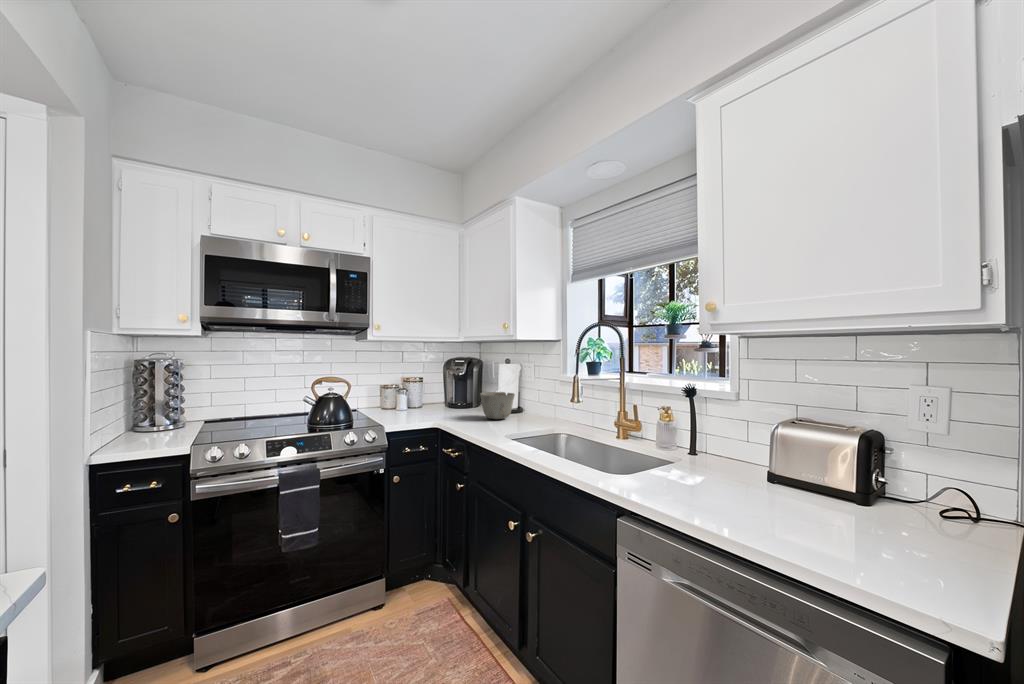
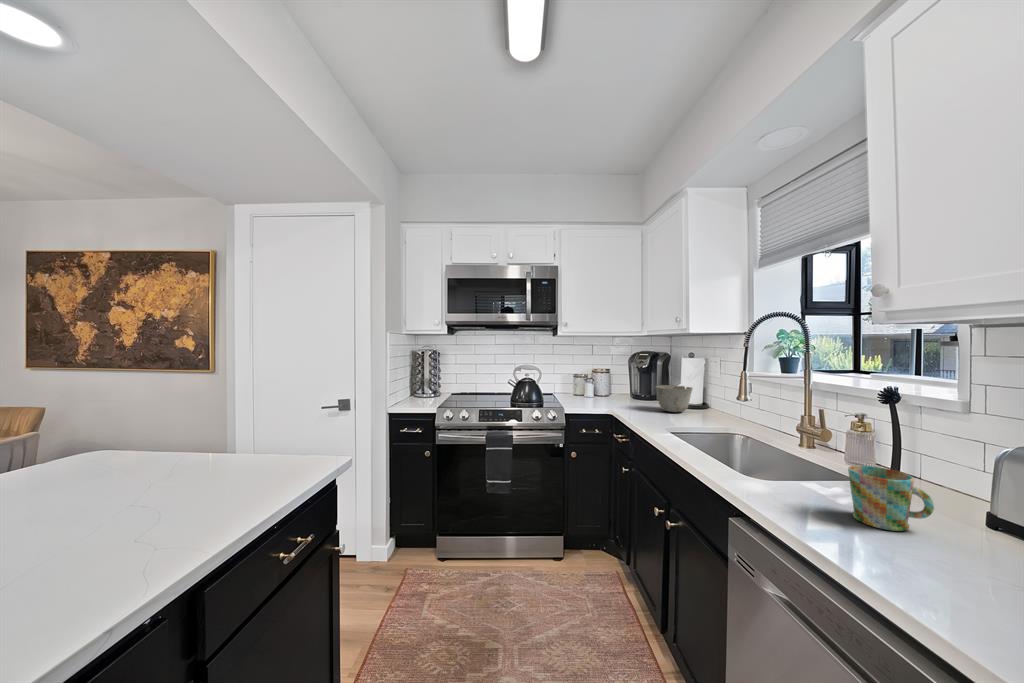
mug: none [698,449,751,498] -> present [848,466,934,531]

